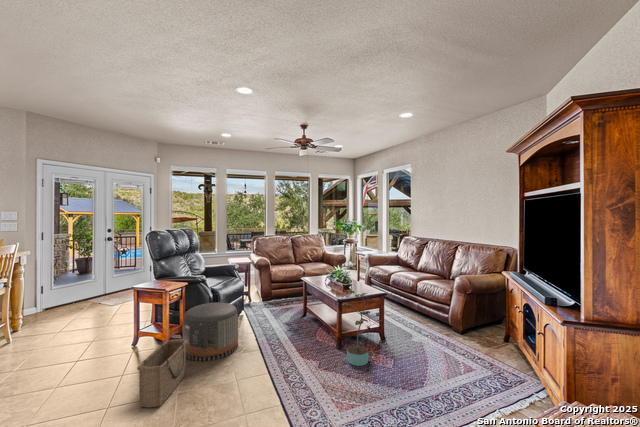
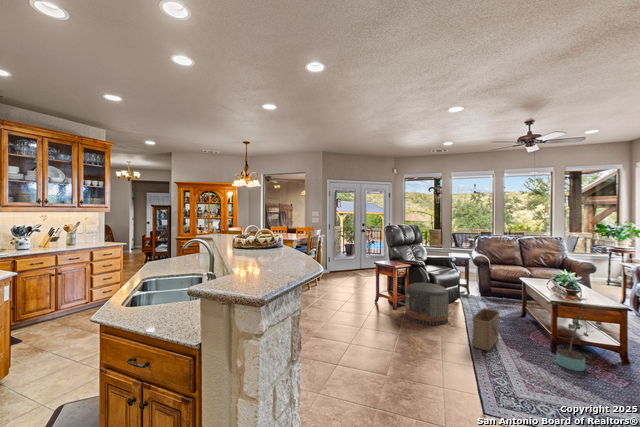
basket: present [137,339,187,407] -> present [472,308,500,351]

